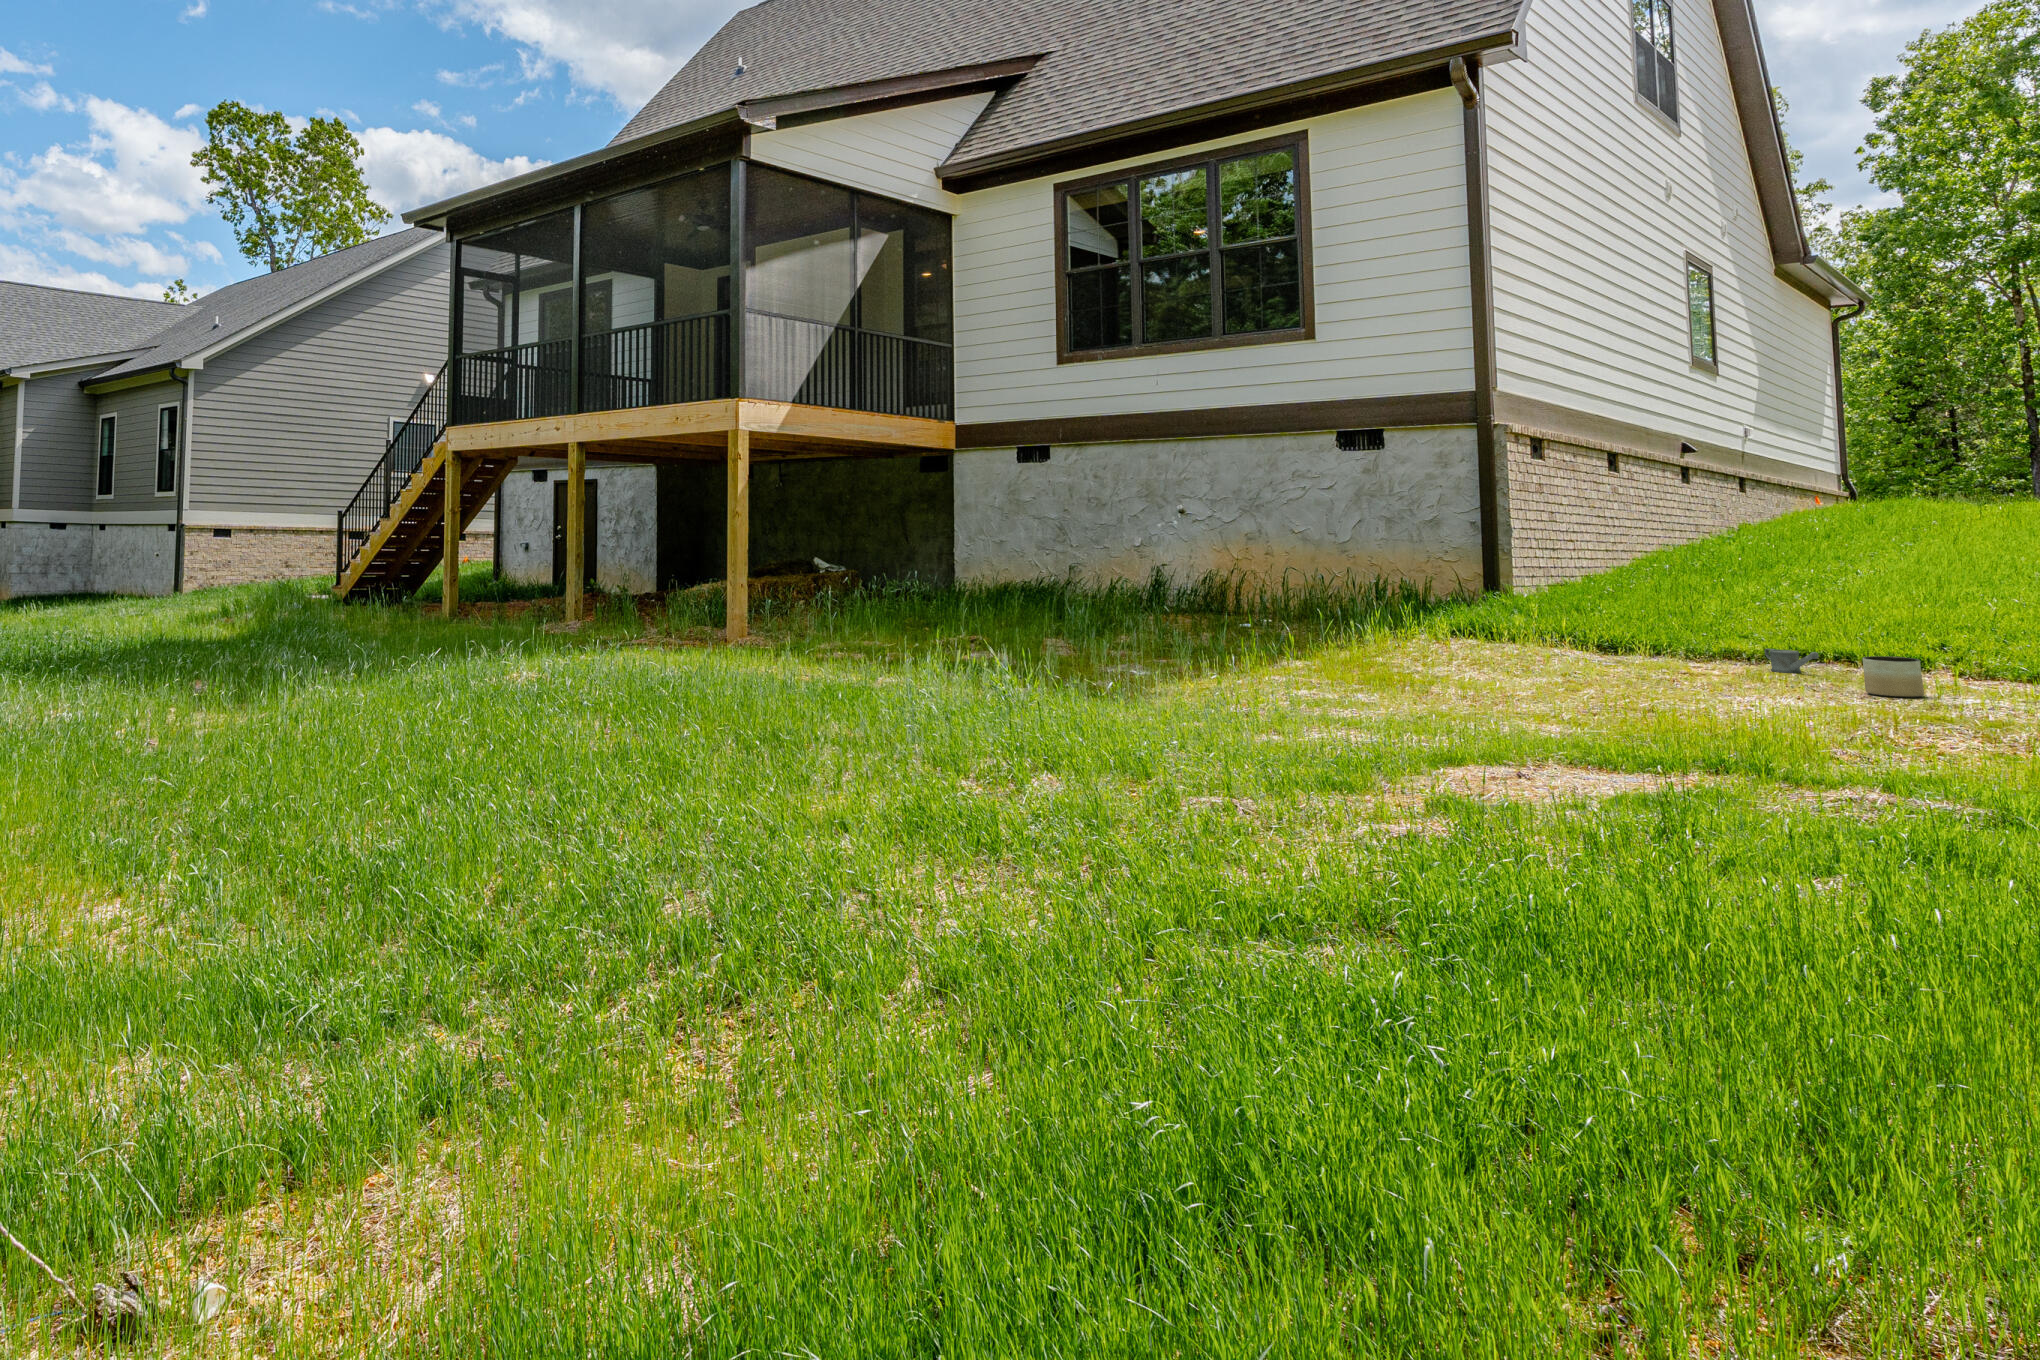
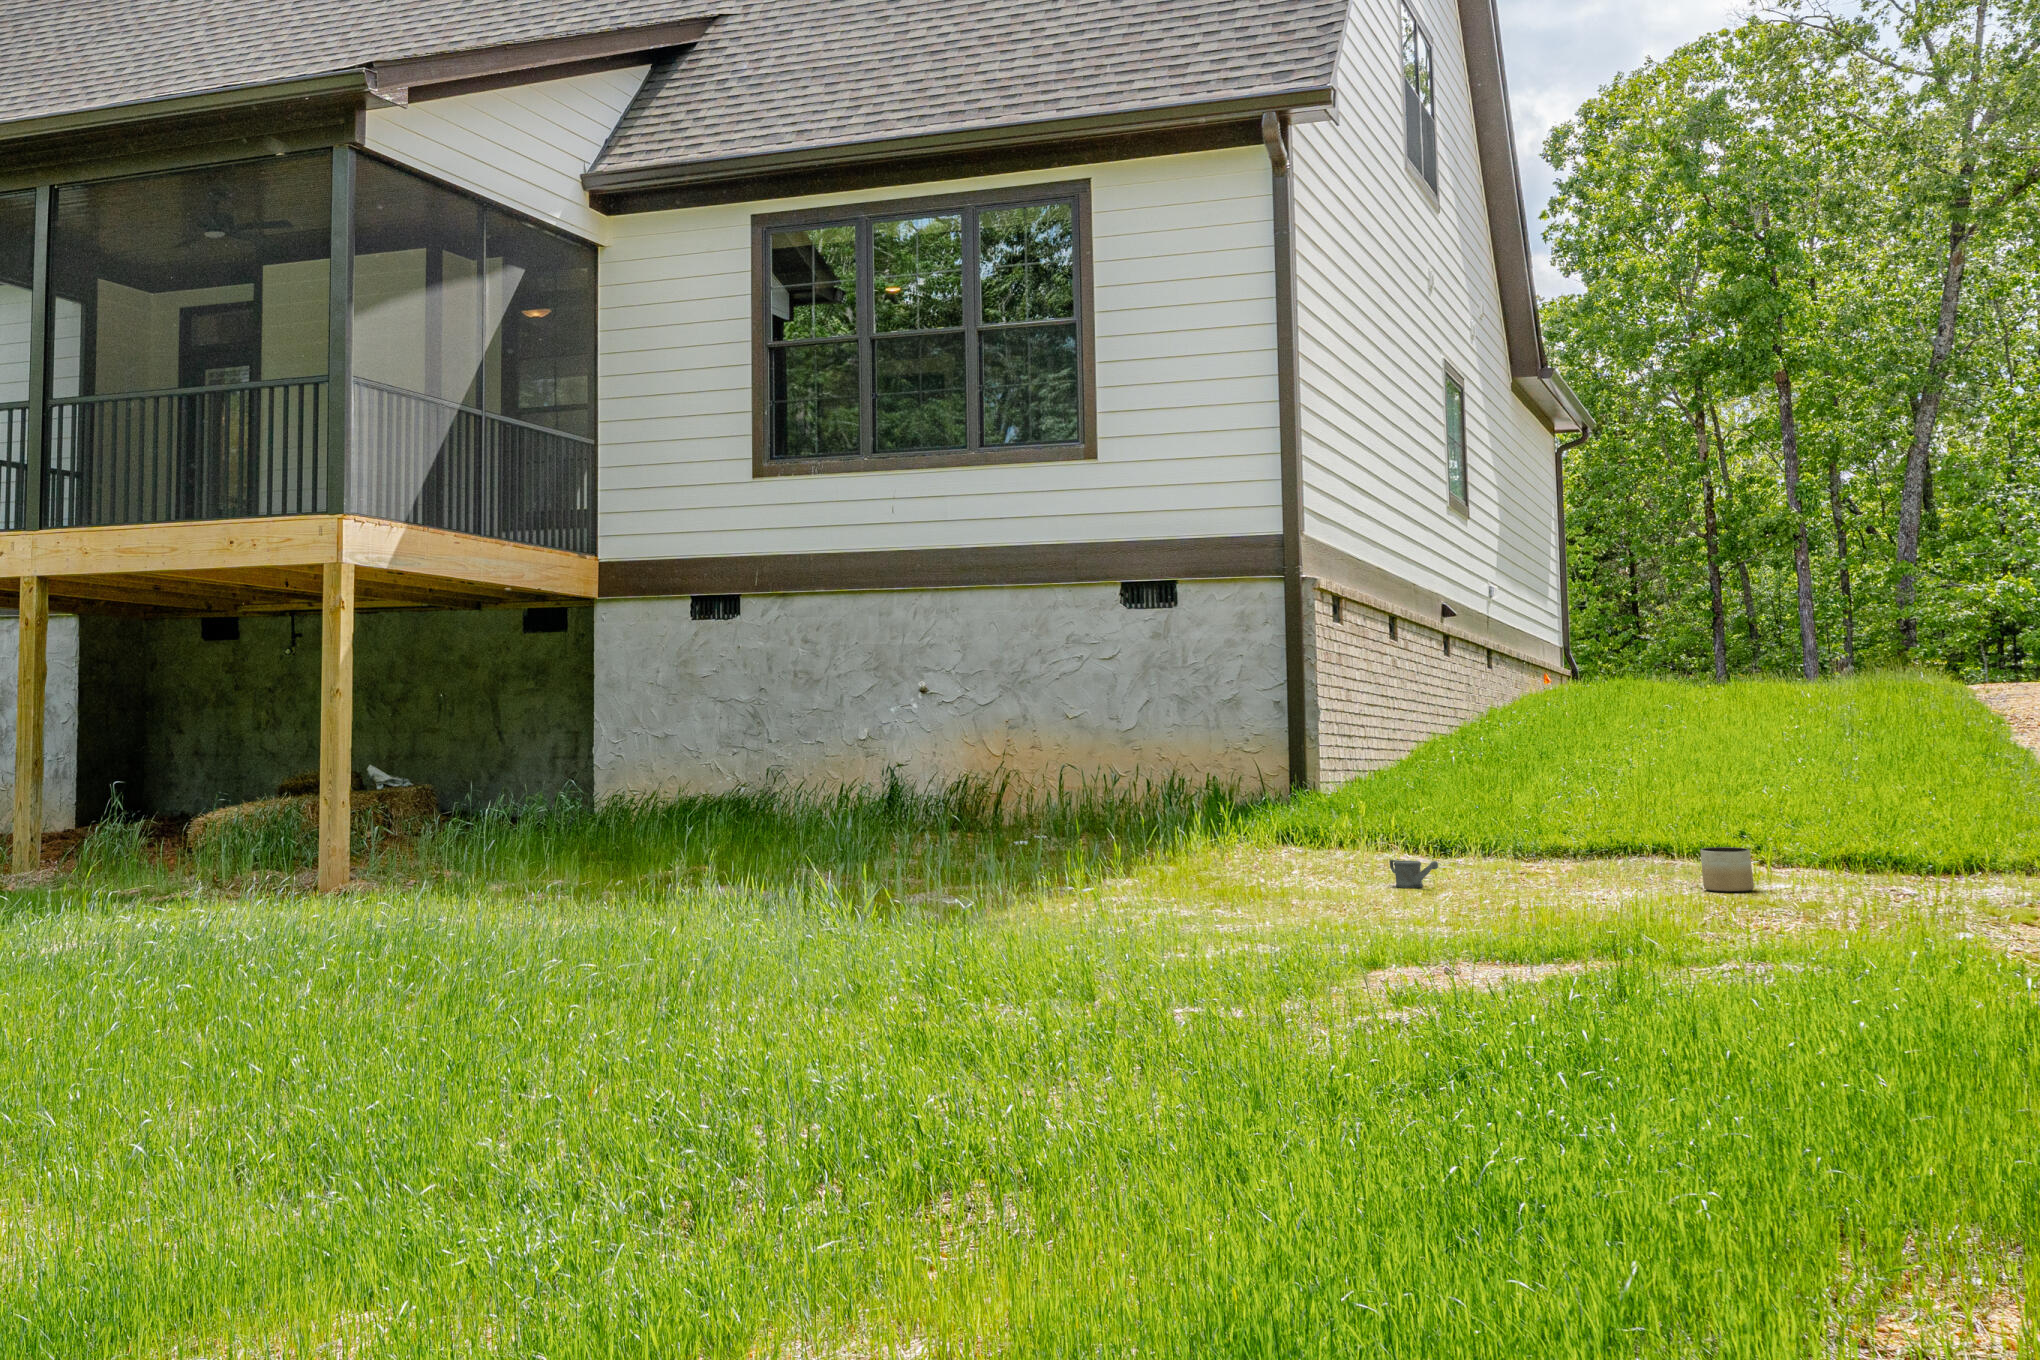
watering can: present [1765,649,1819,673] -> present [1389,860,1438,888]

